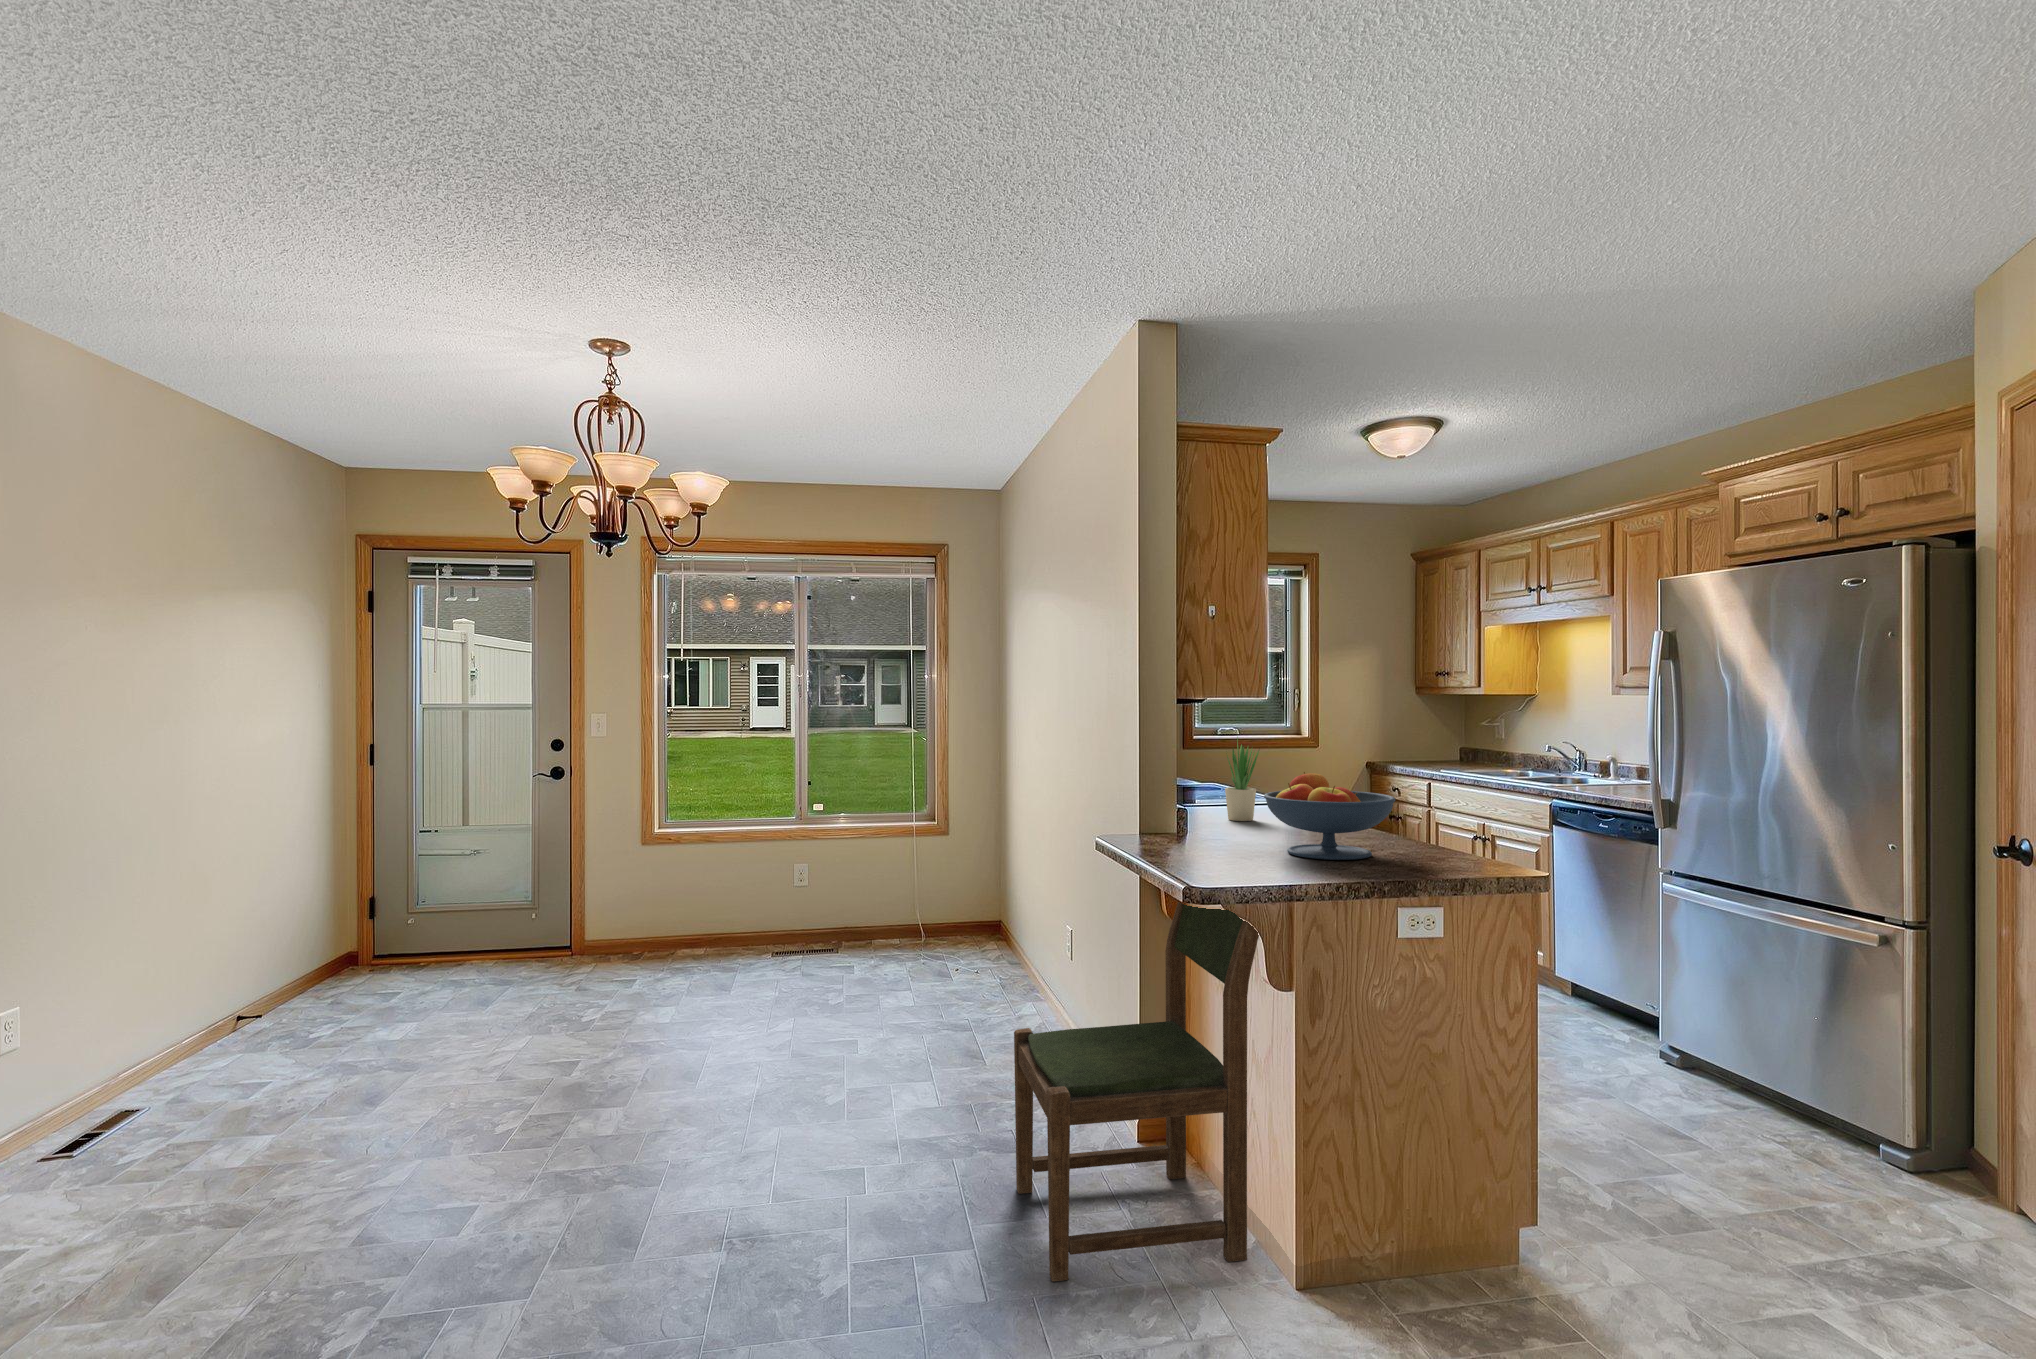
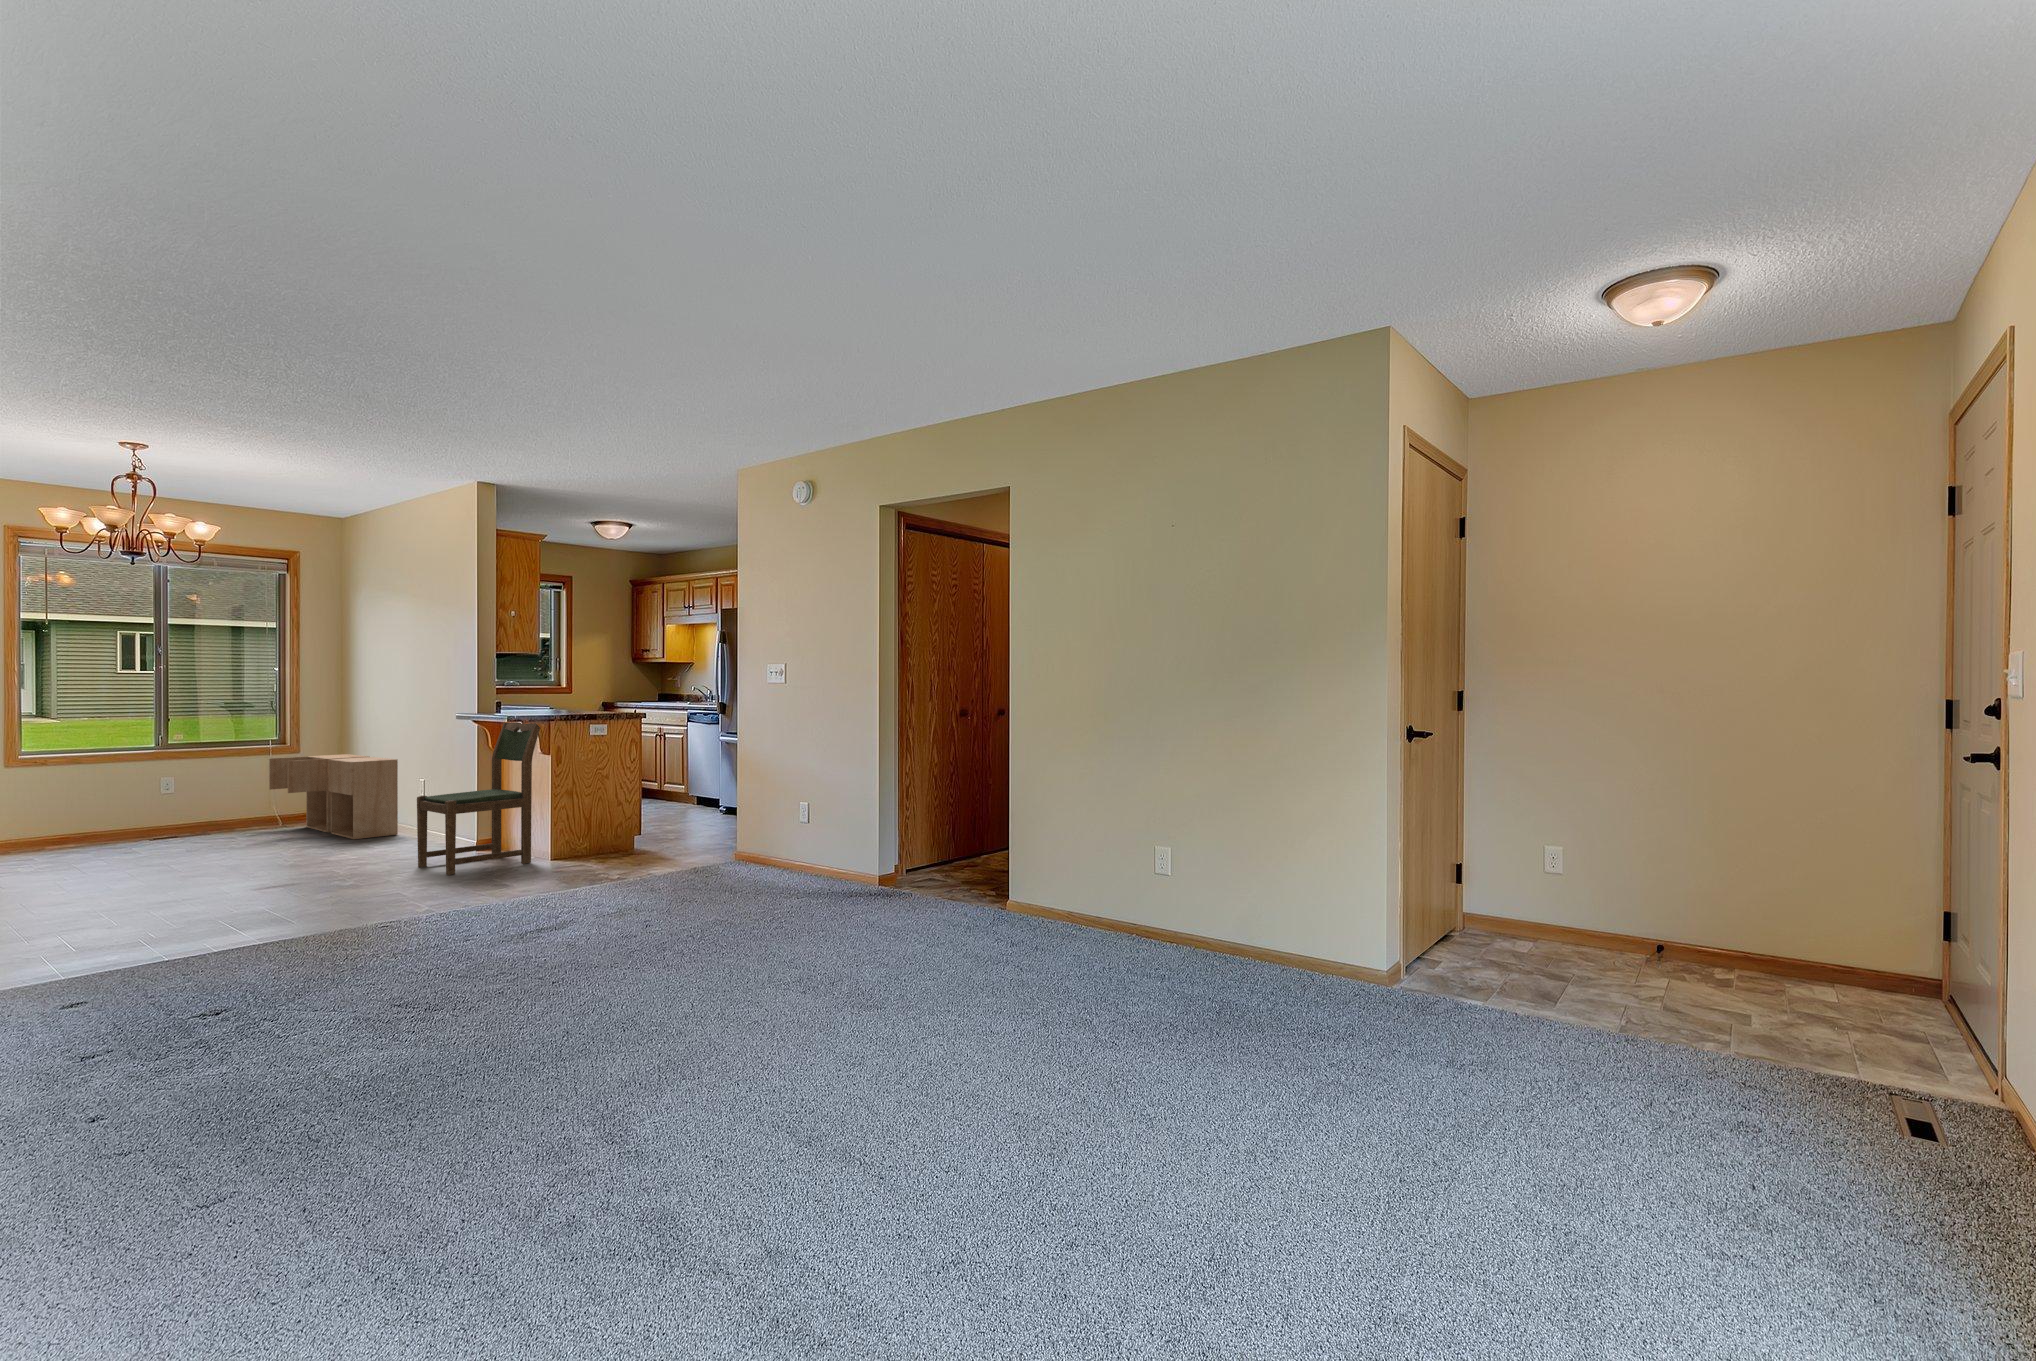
potted plant: present [1225,739,1259,821] -> none [518,671,536,711]
fruit bowl: present [1264,772,1396,860] -> none [539,682,594,713]
storage cabinet: none [904,841,1044,1010] -> present [269,754,398,839]

